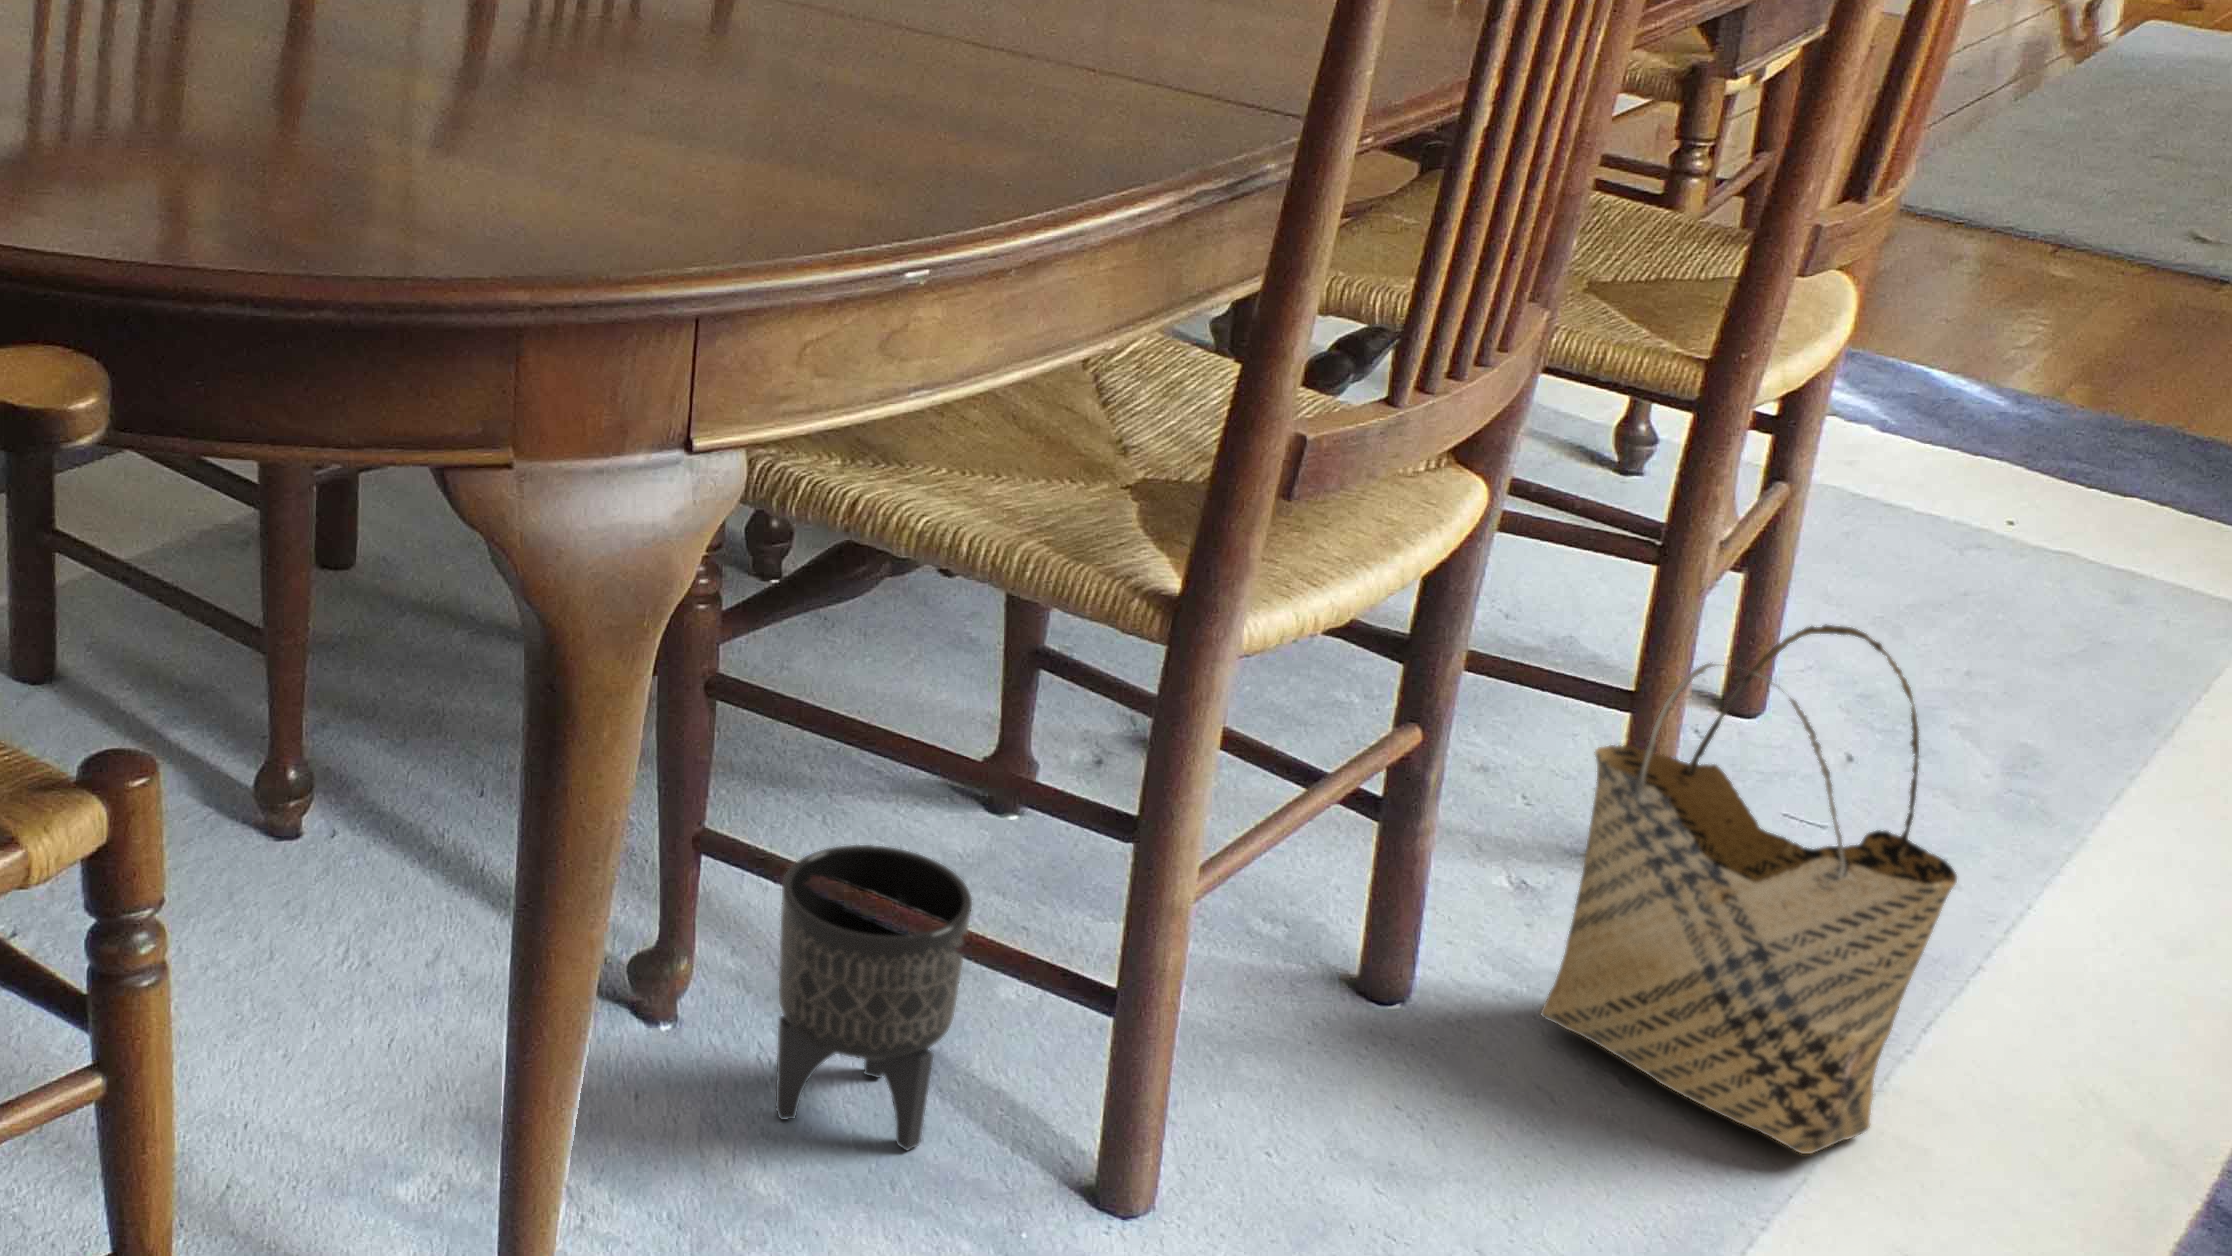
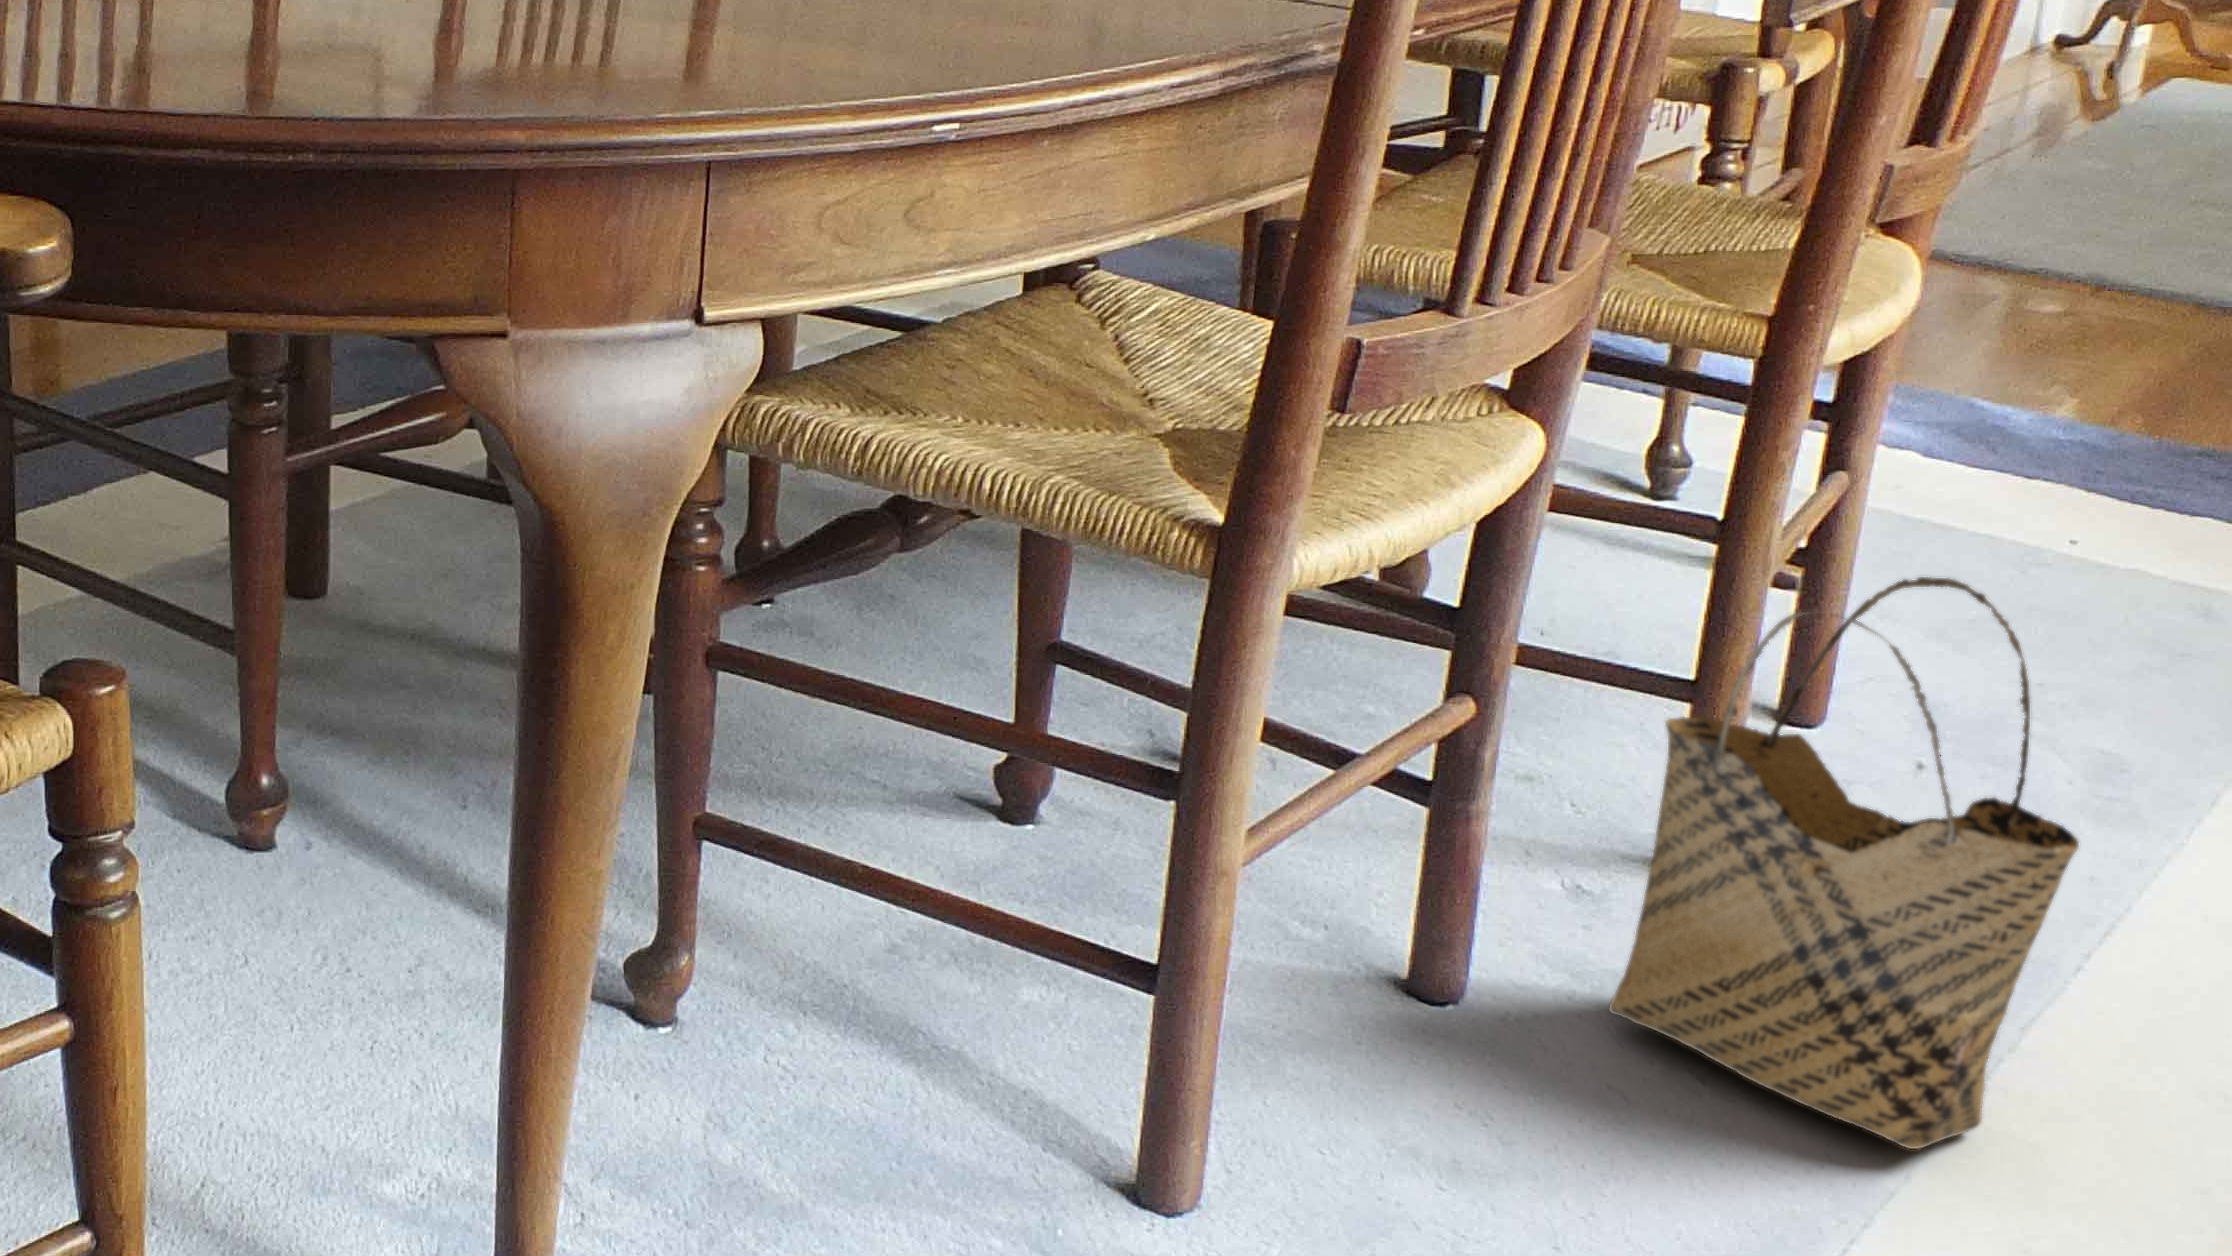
planter: present [776,845,972,1150] -> none [786,821,996,1146]

